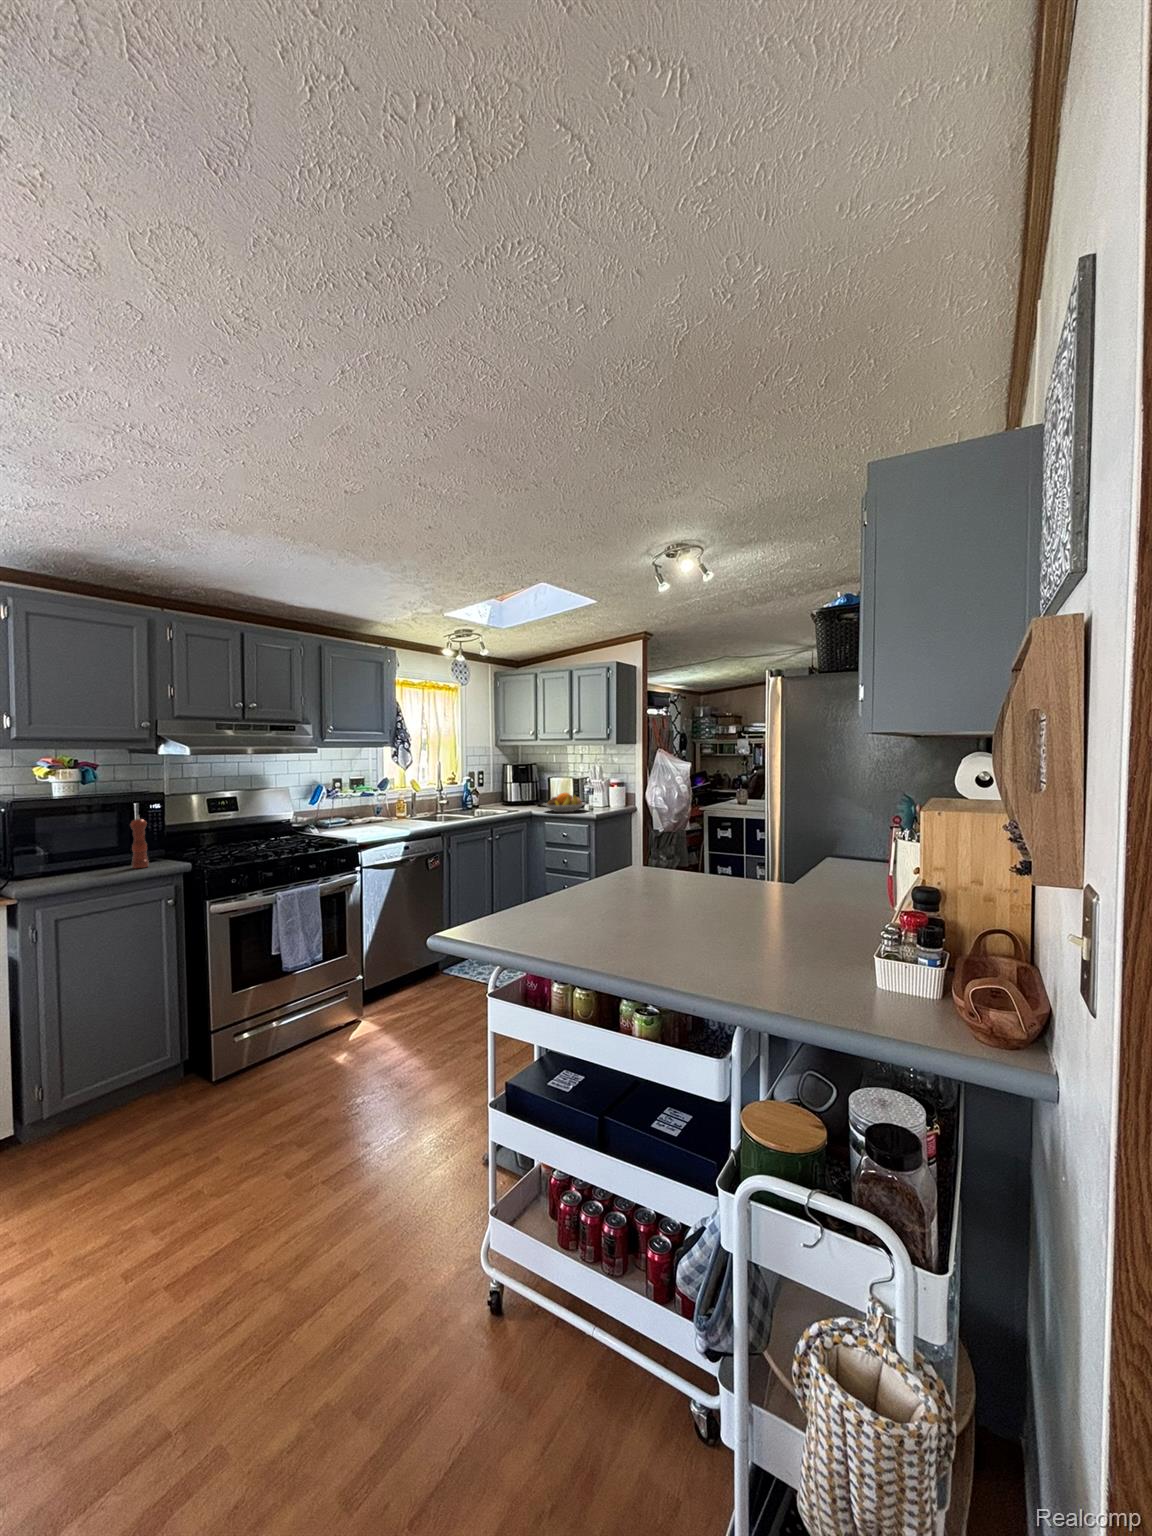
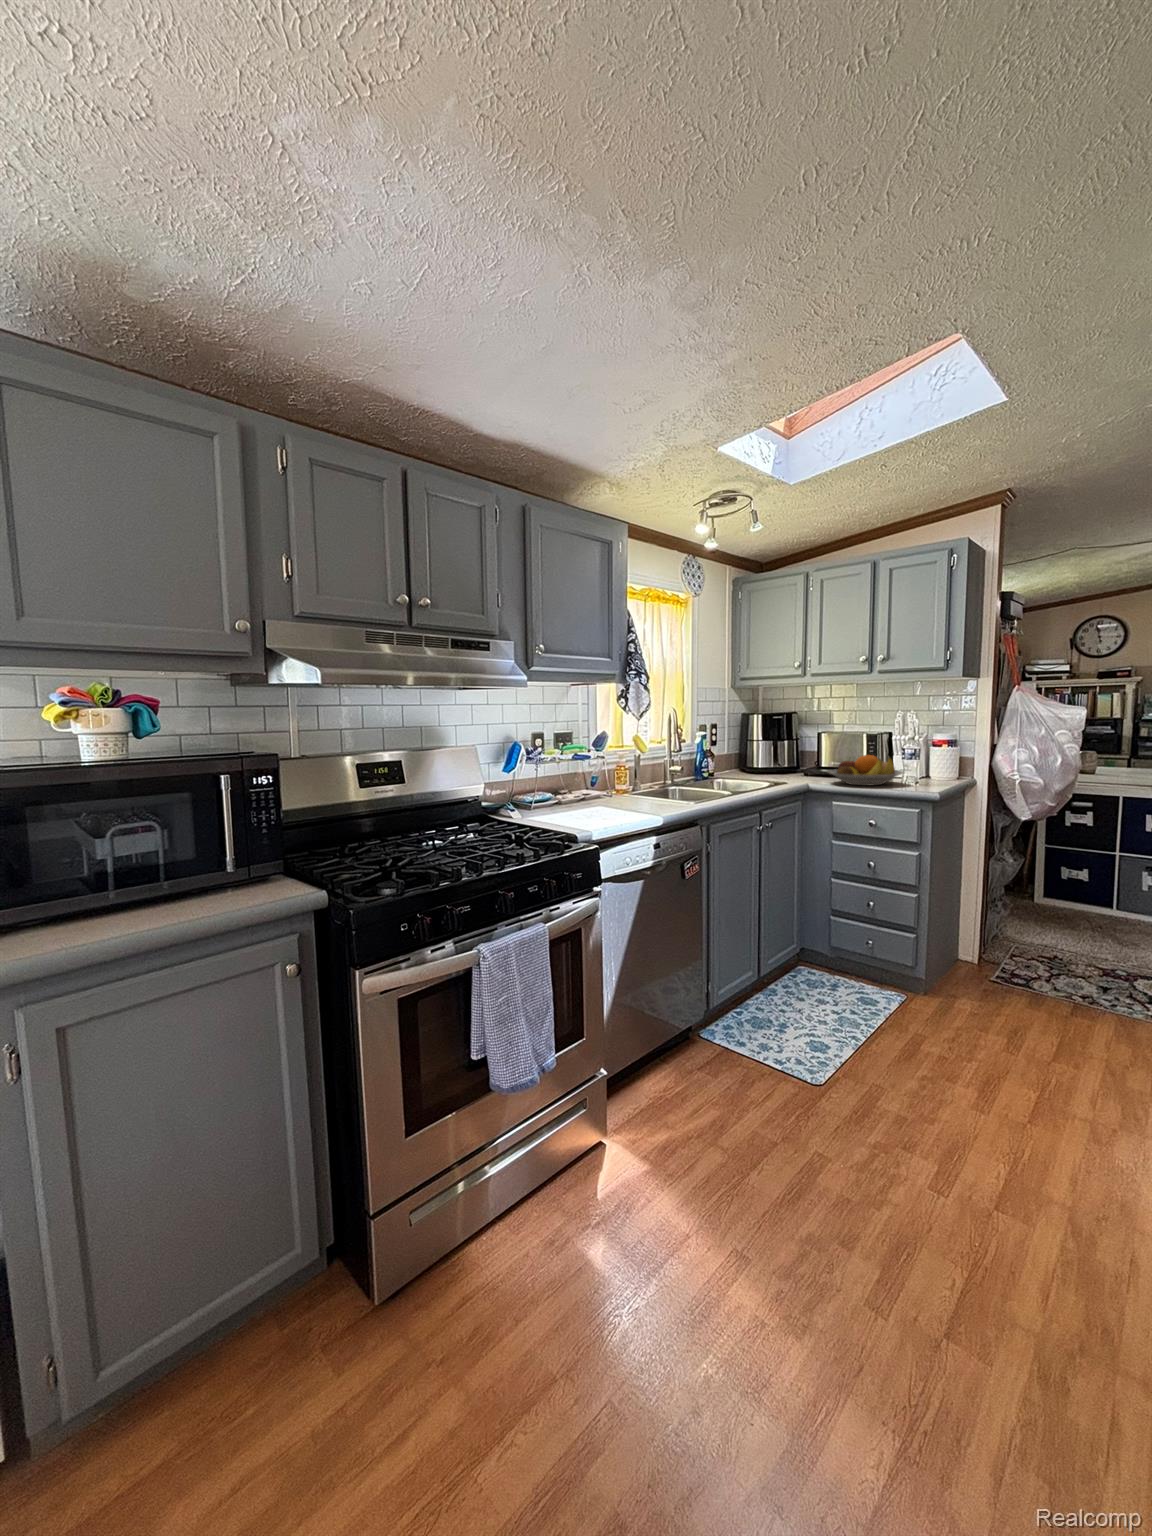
pepper mill: present [131,815,149,868] -> none [211,797,249,902]

